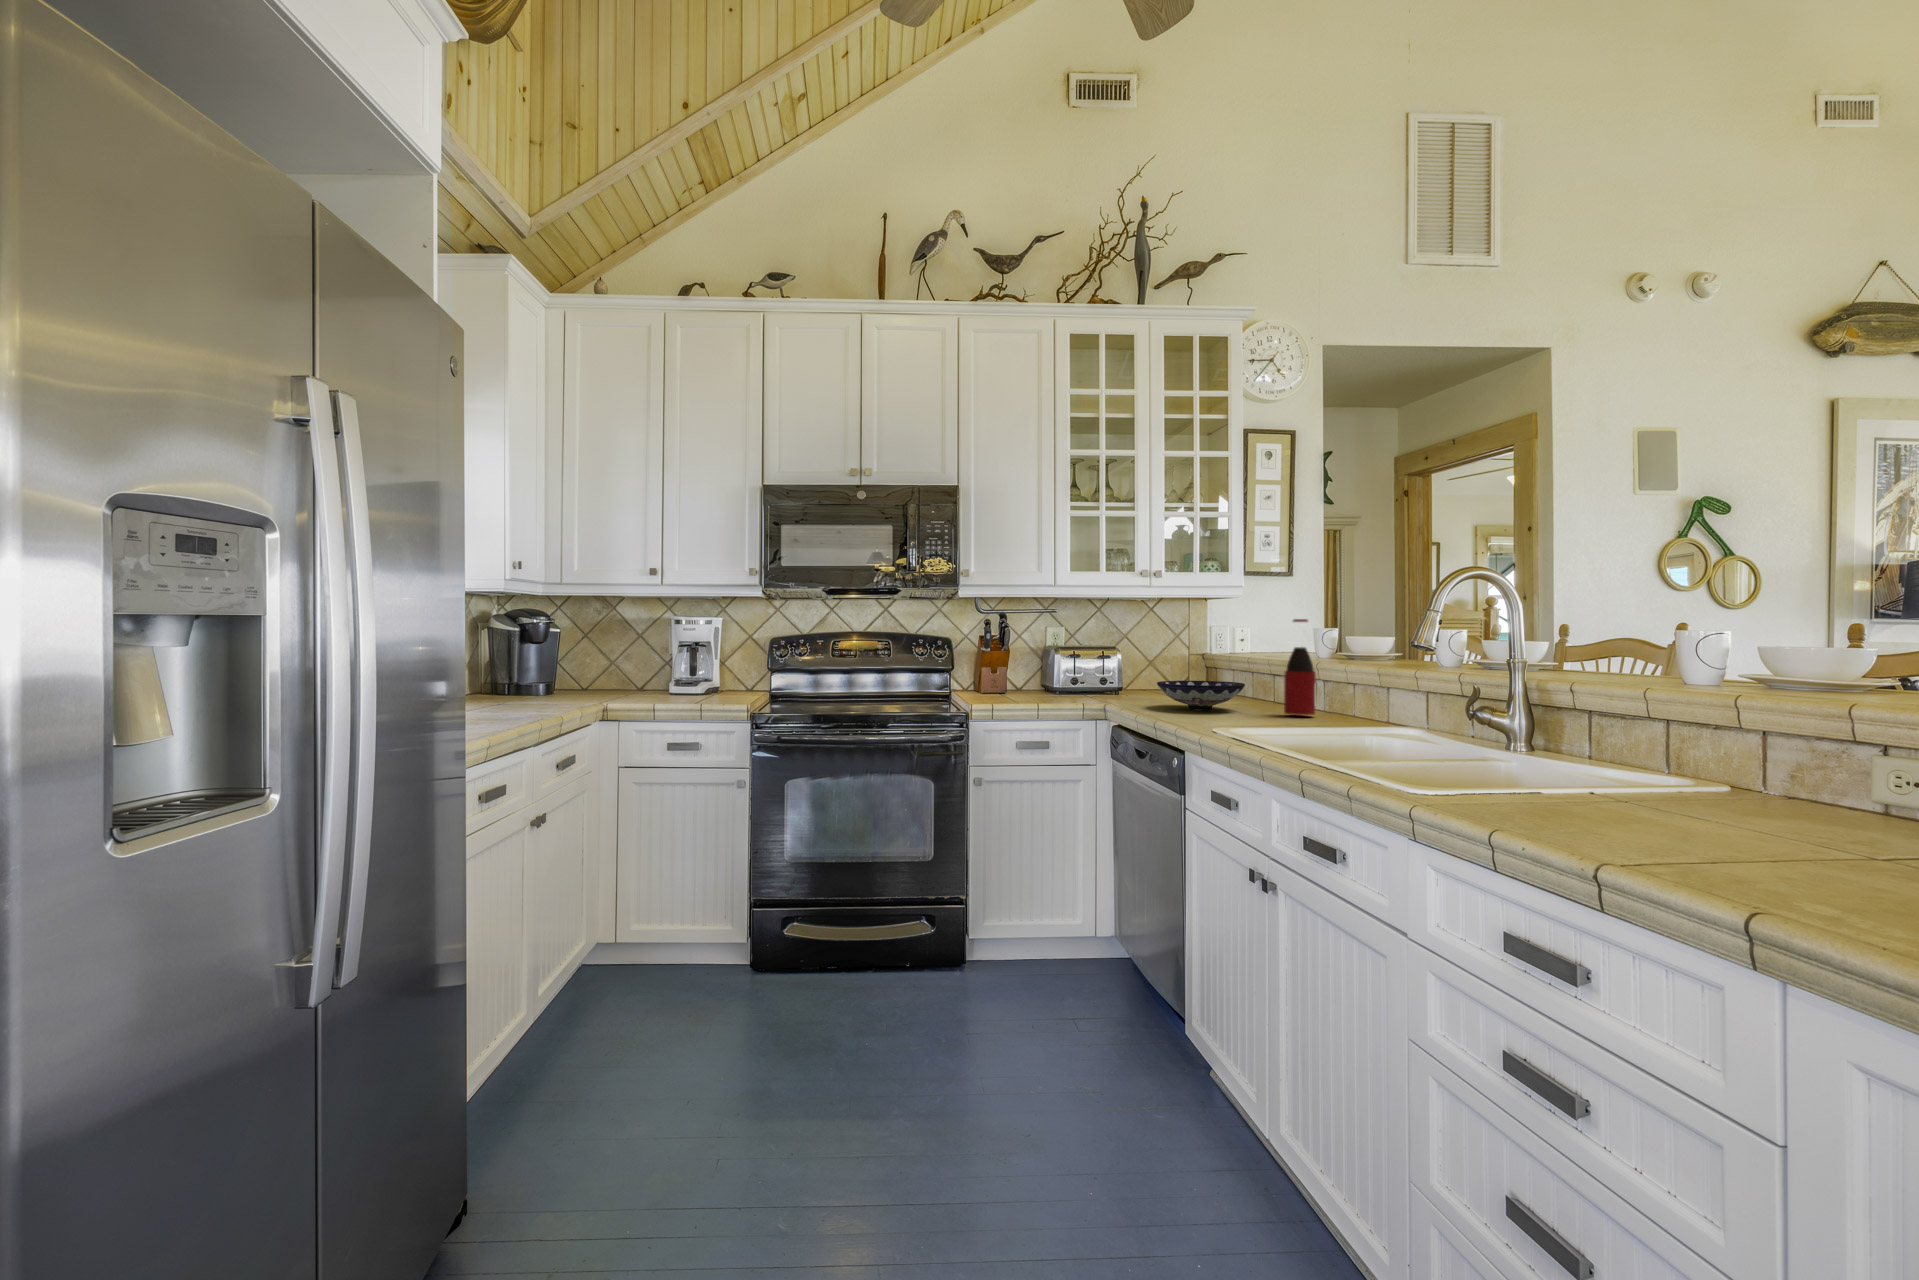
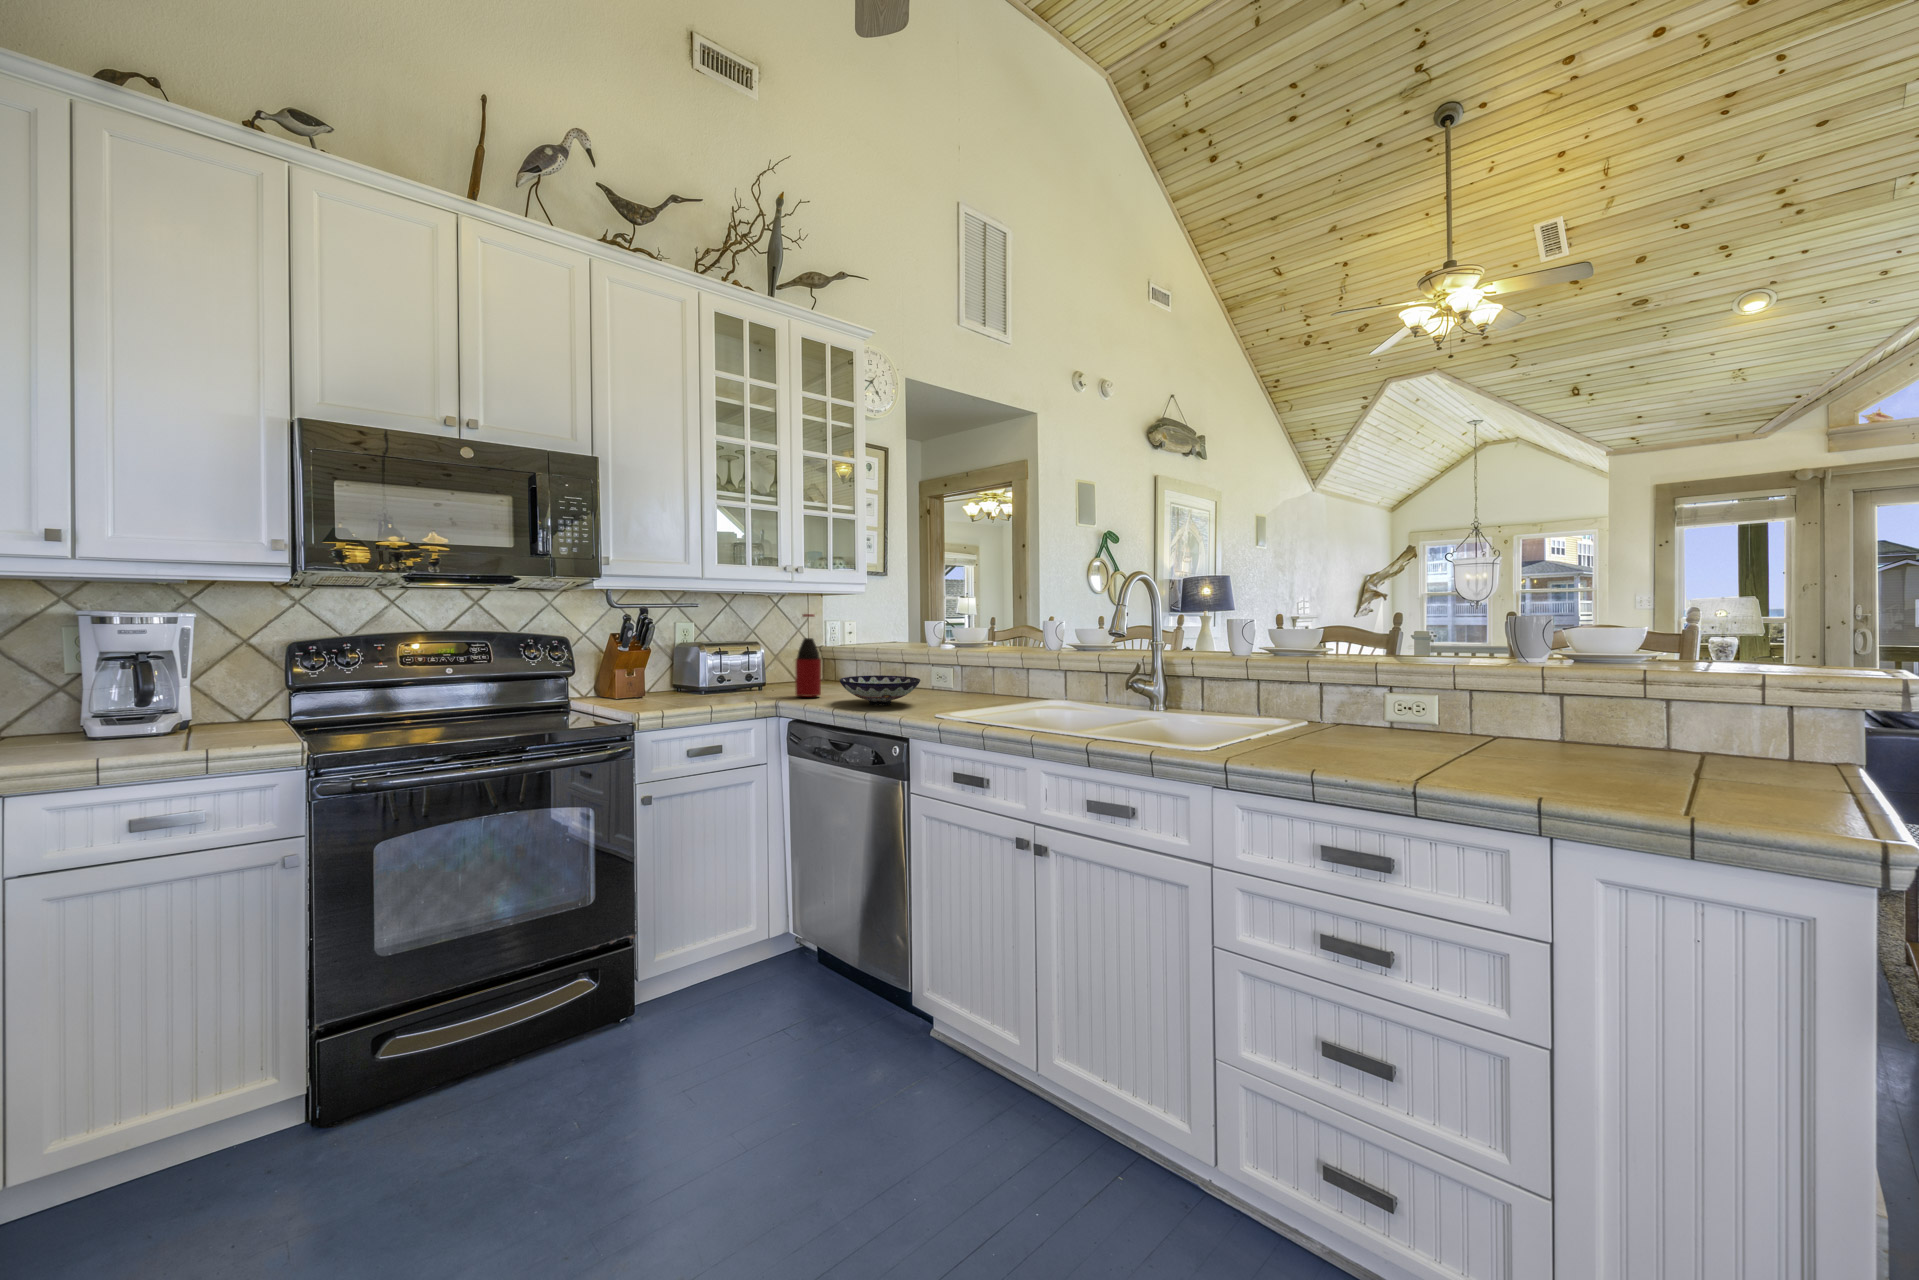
bottle: present [1284,619,1316,715] -> present [795,614,821,696]

